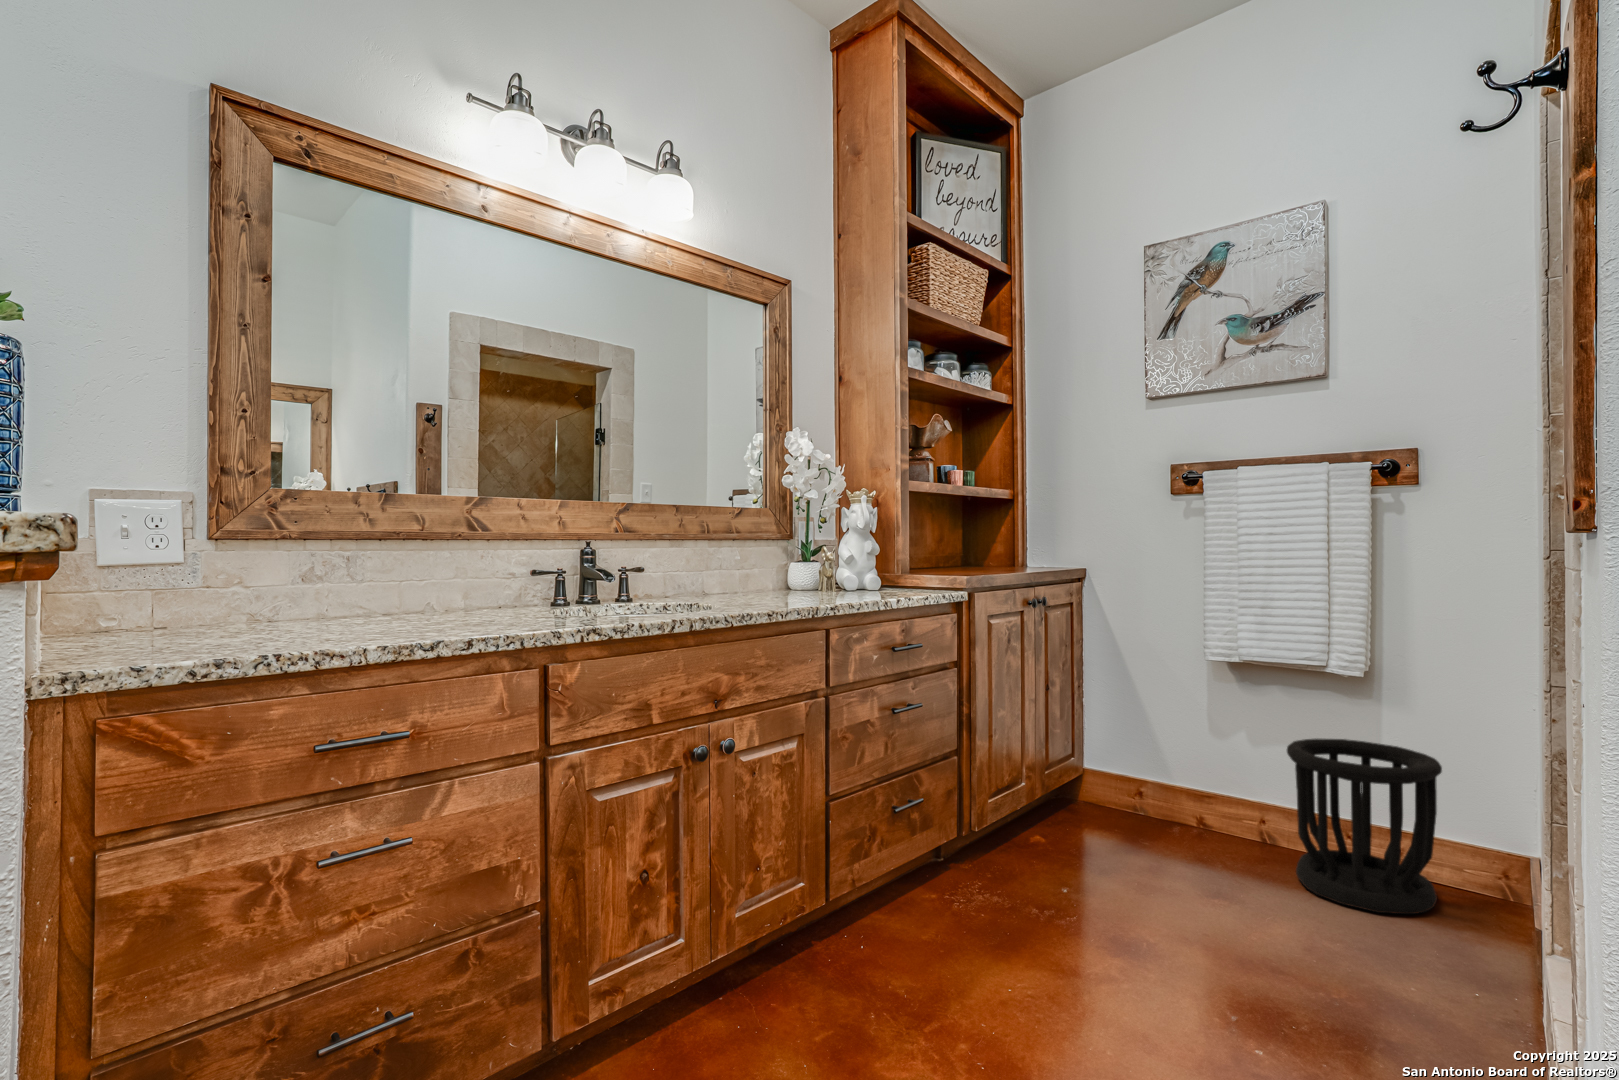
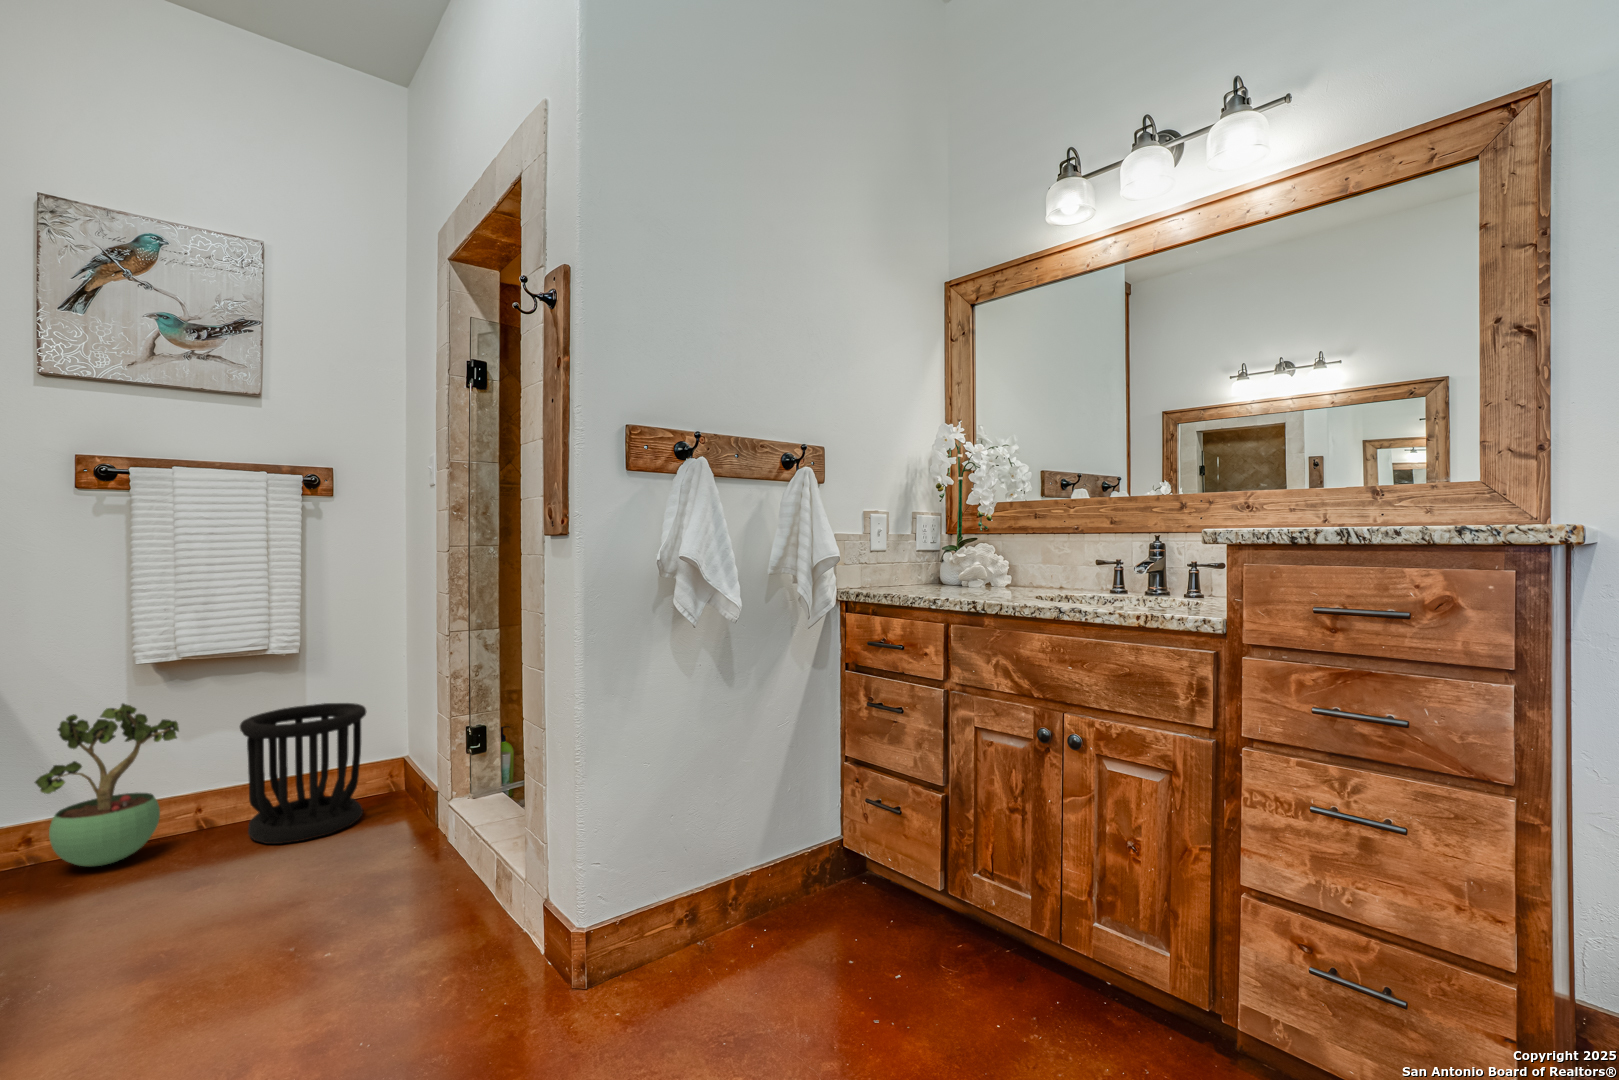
potted plant: none [1131,695,1237,842] -> present [35,704,179,866]

